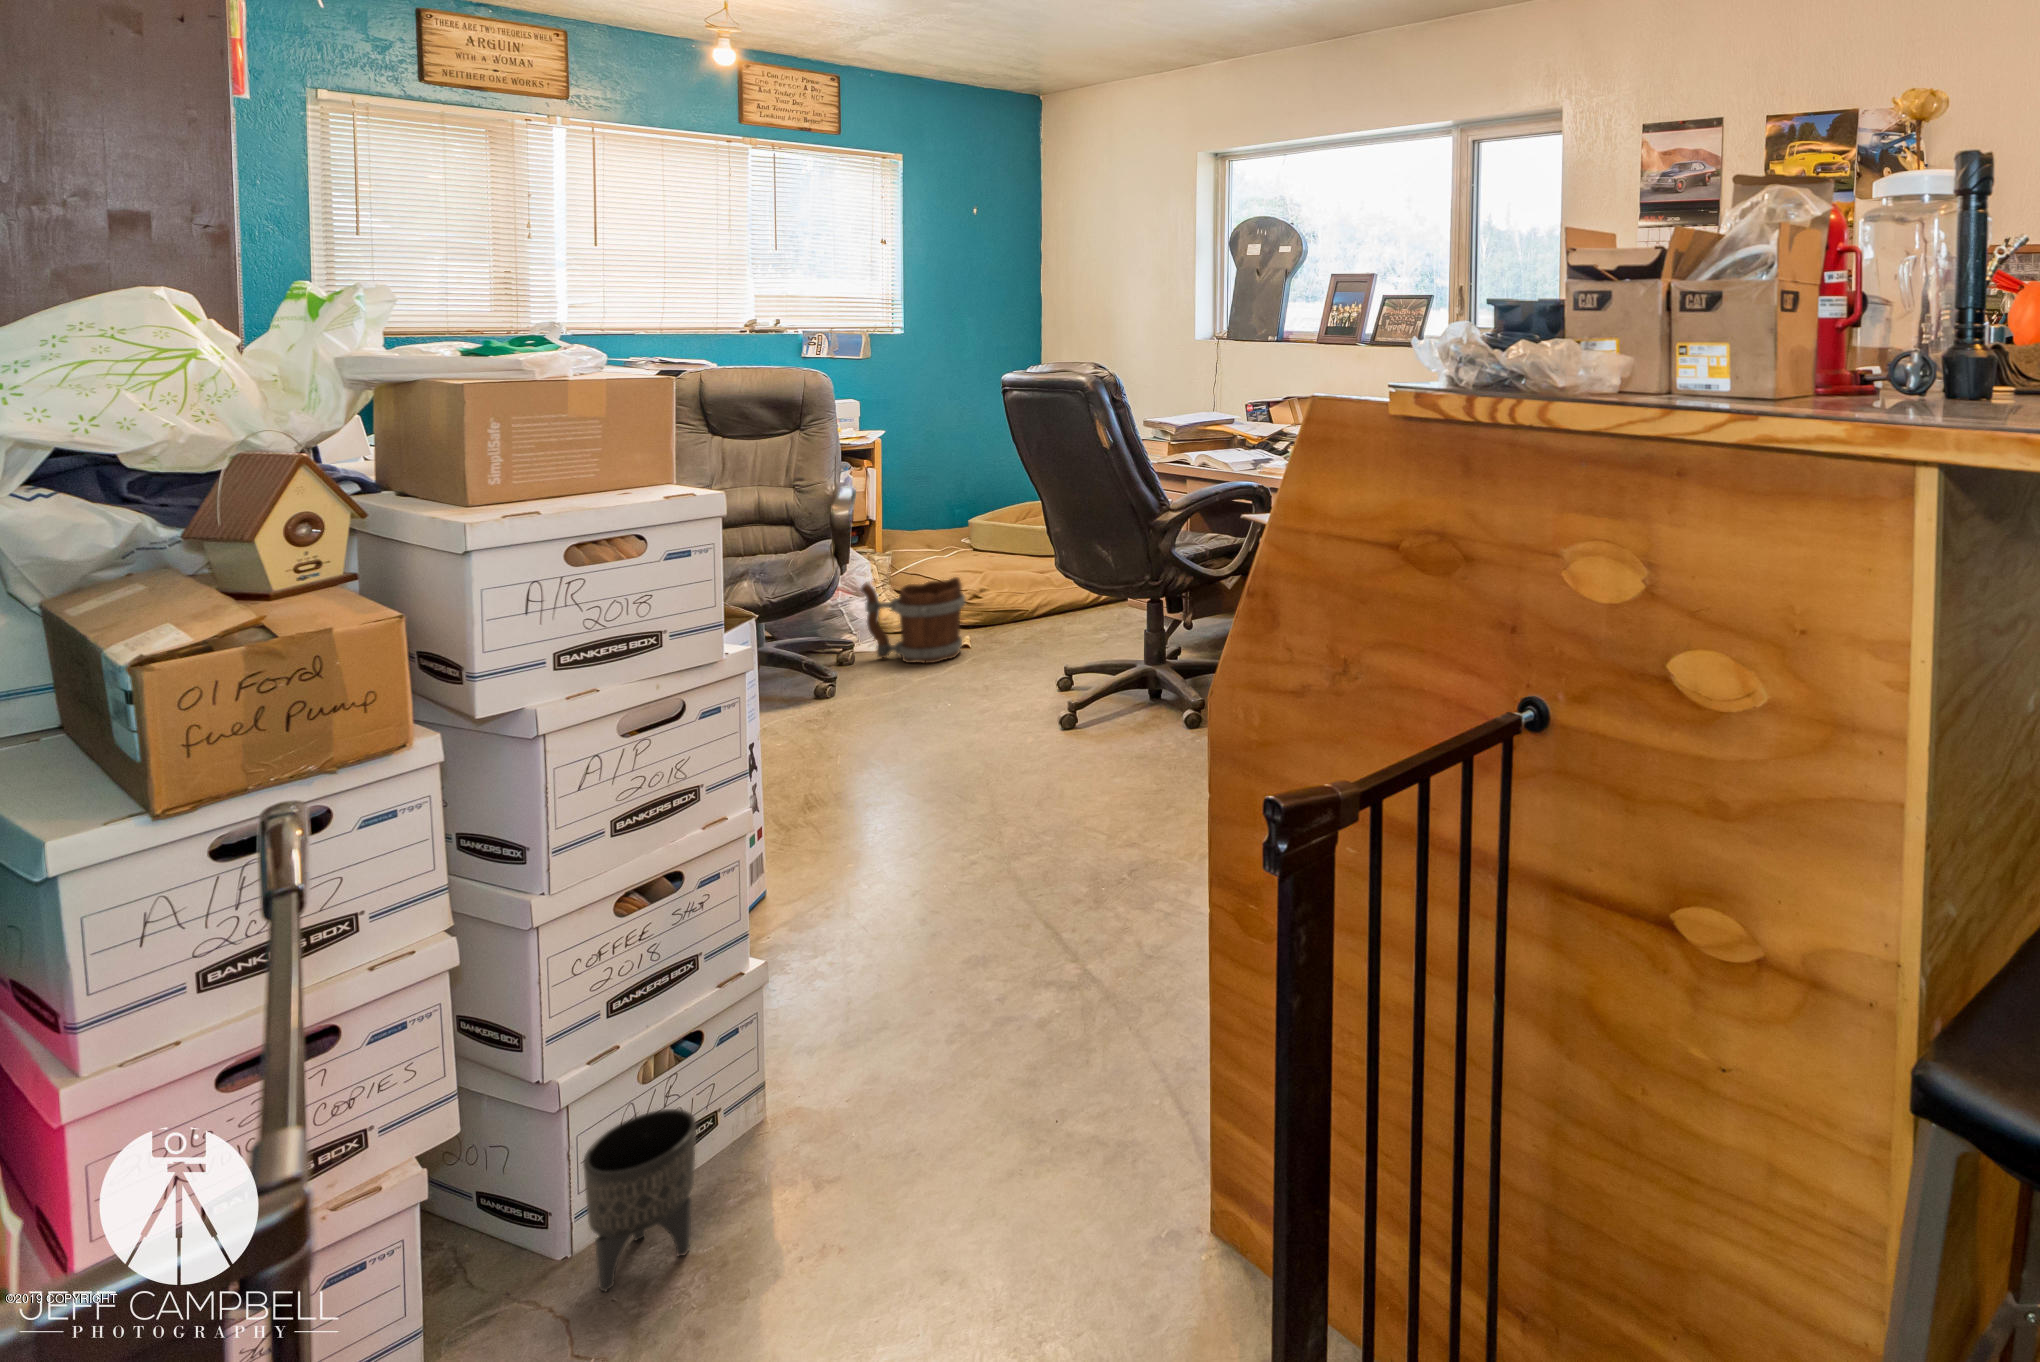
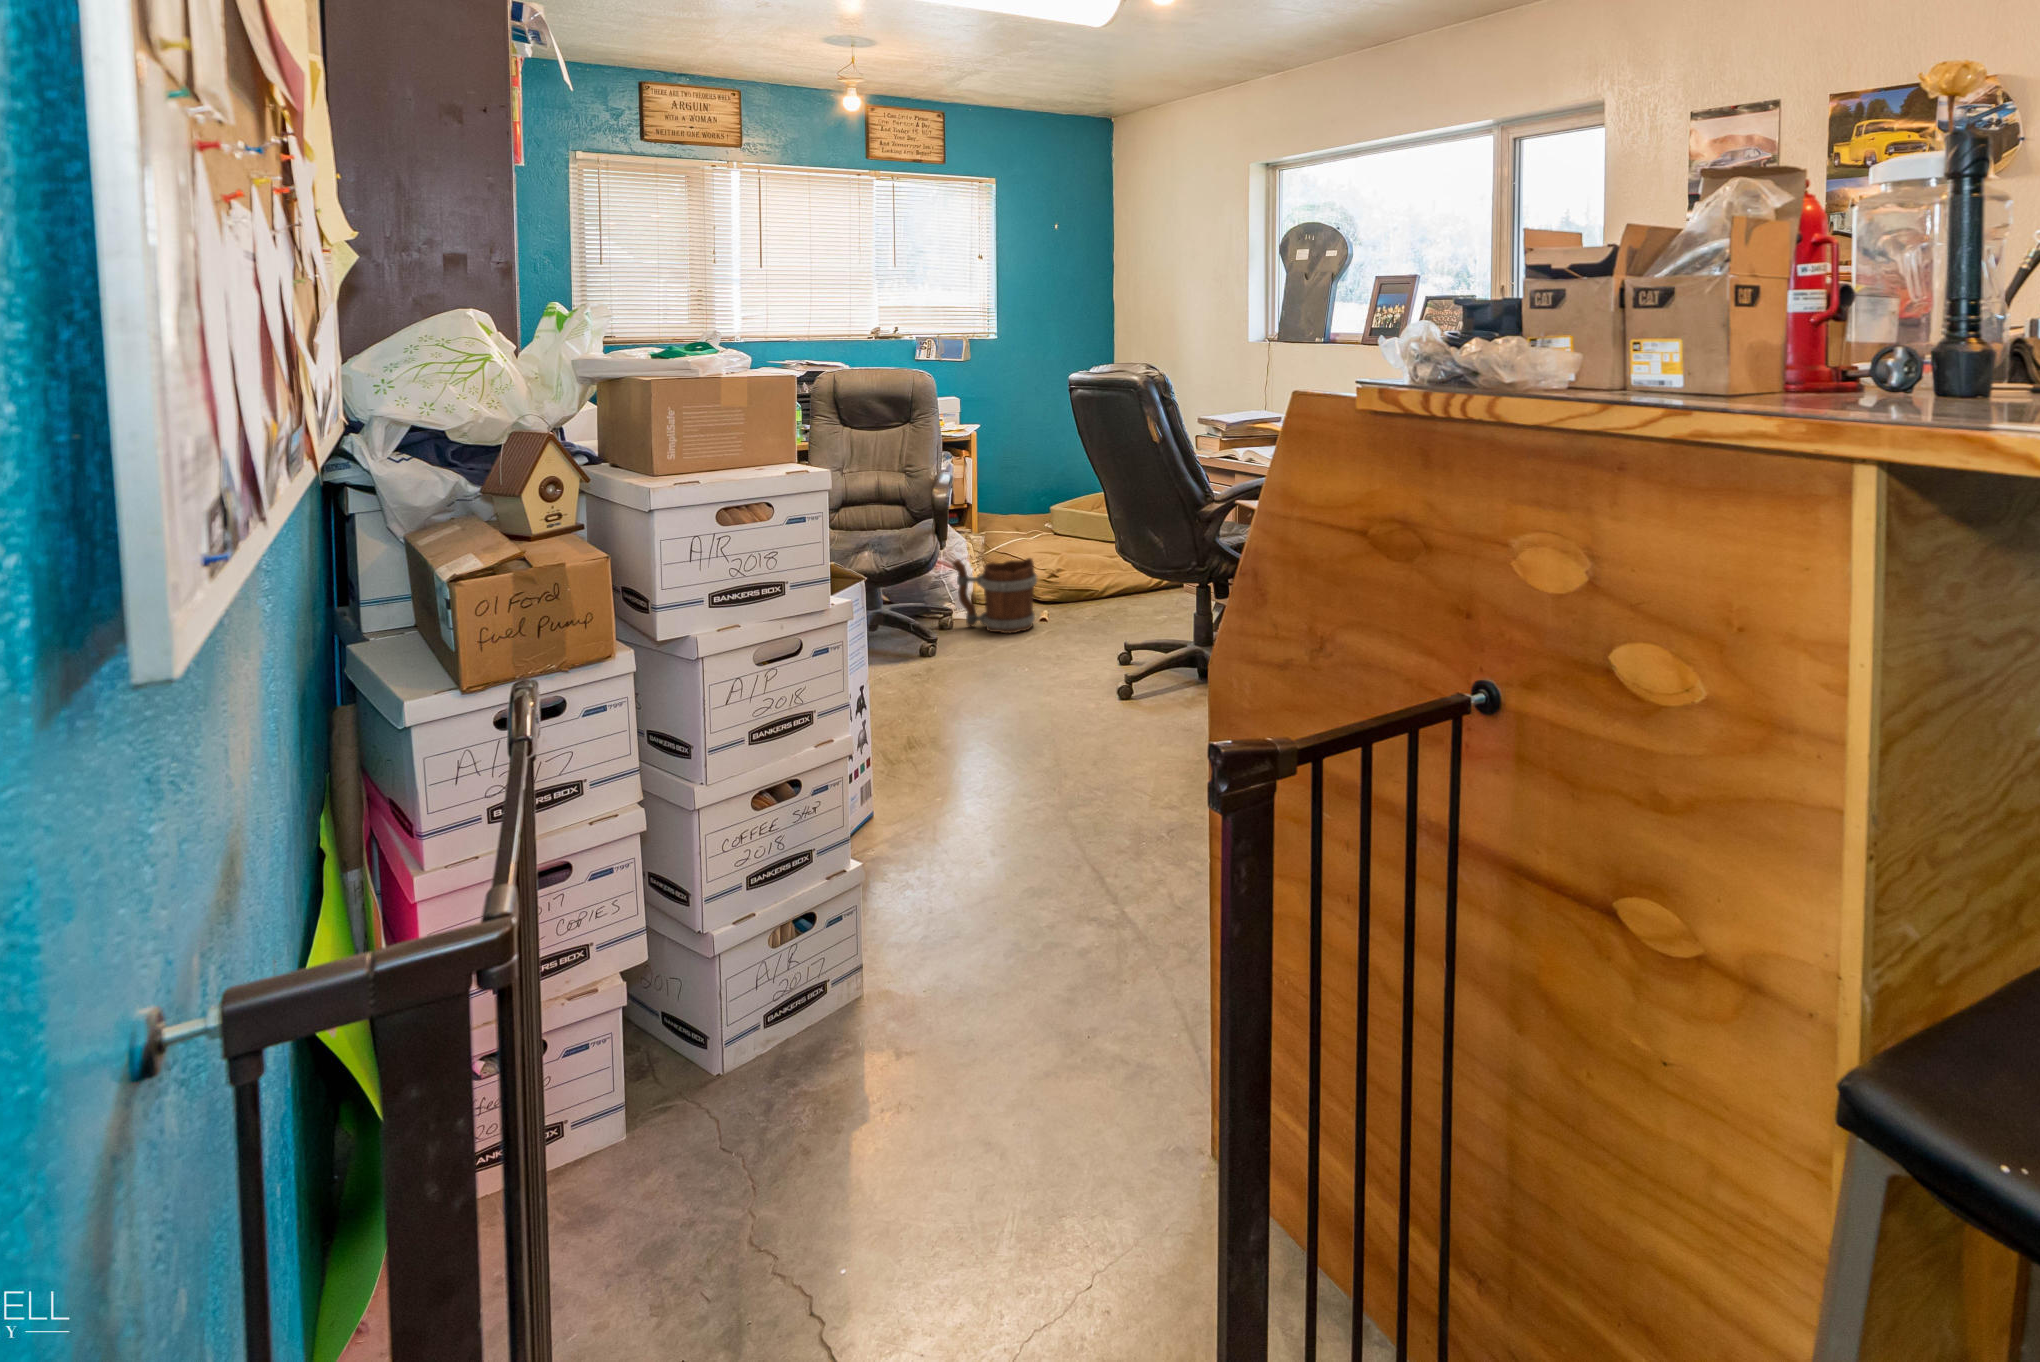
planter: present [583,1109,696,1291] -> none [729,966,806,1100]

